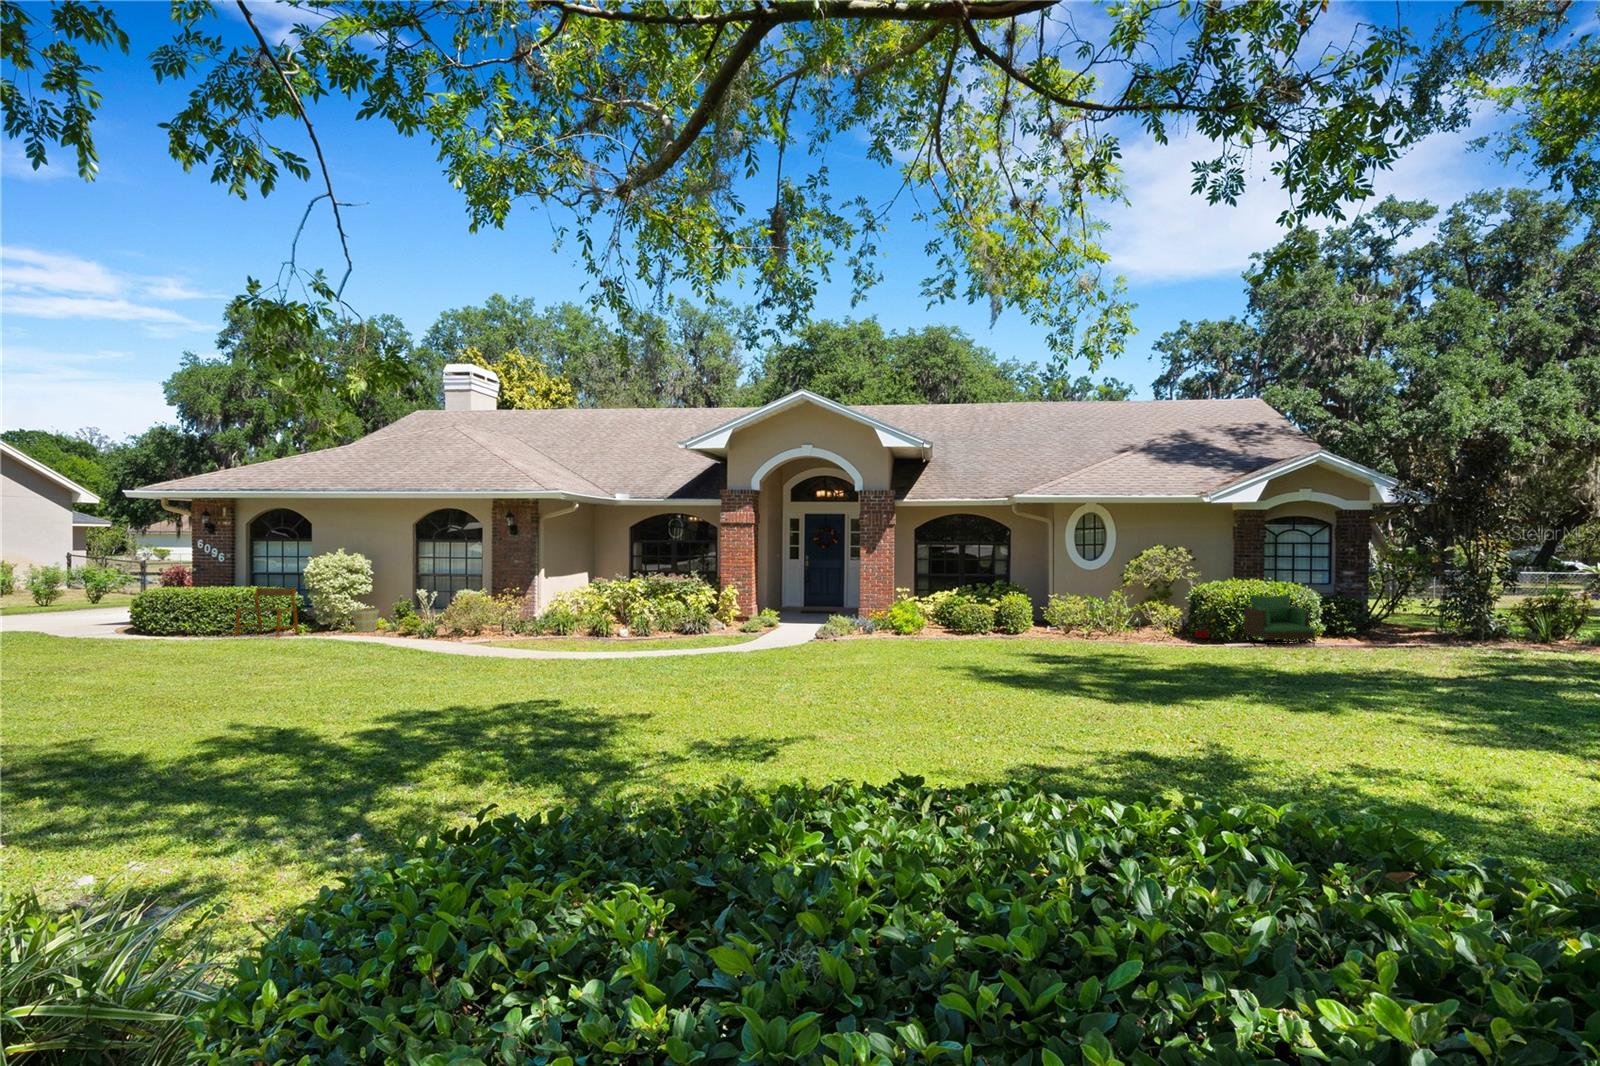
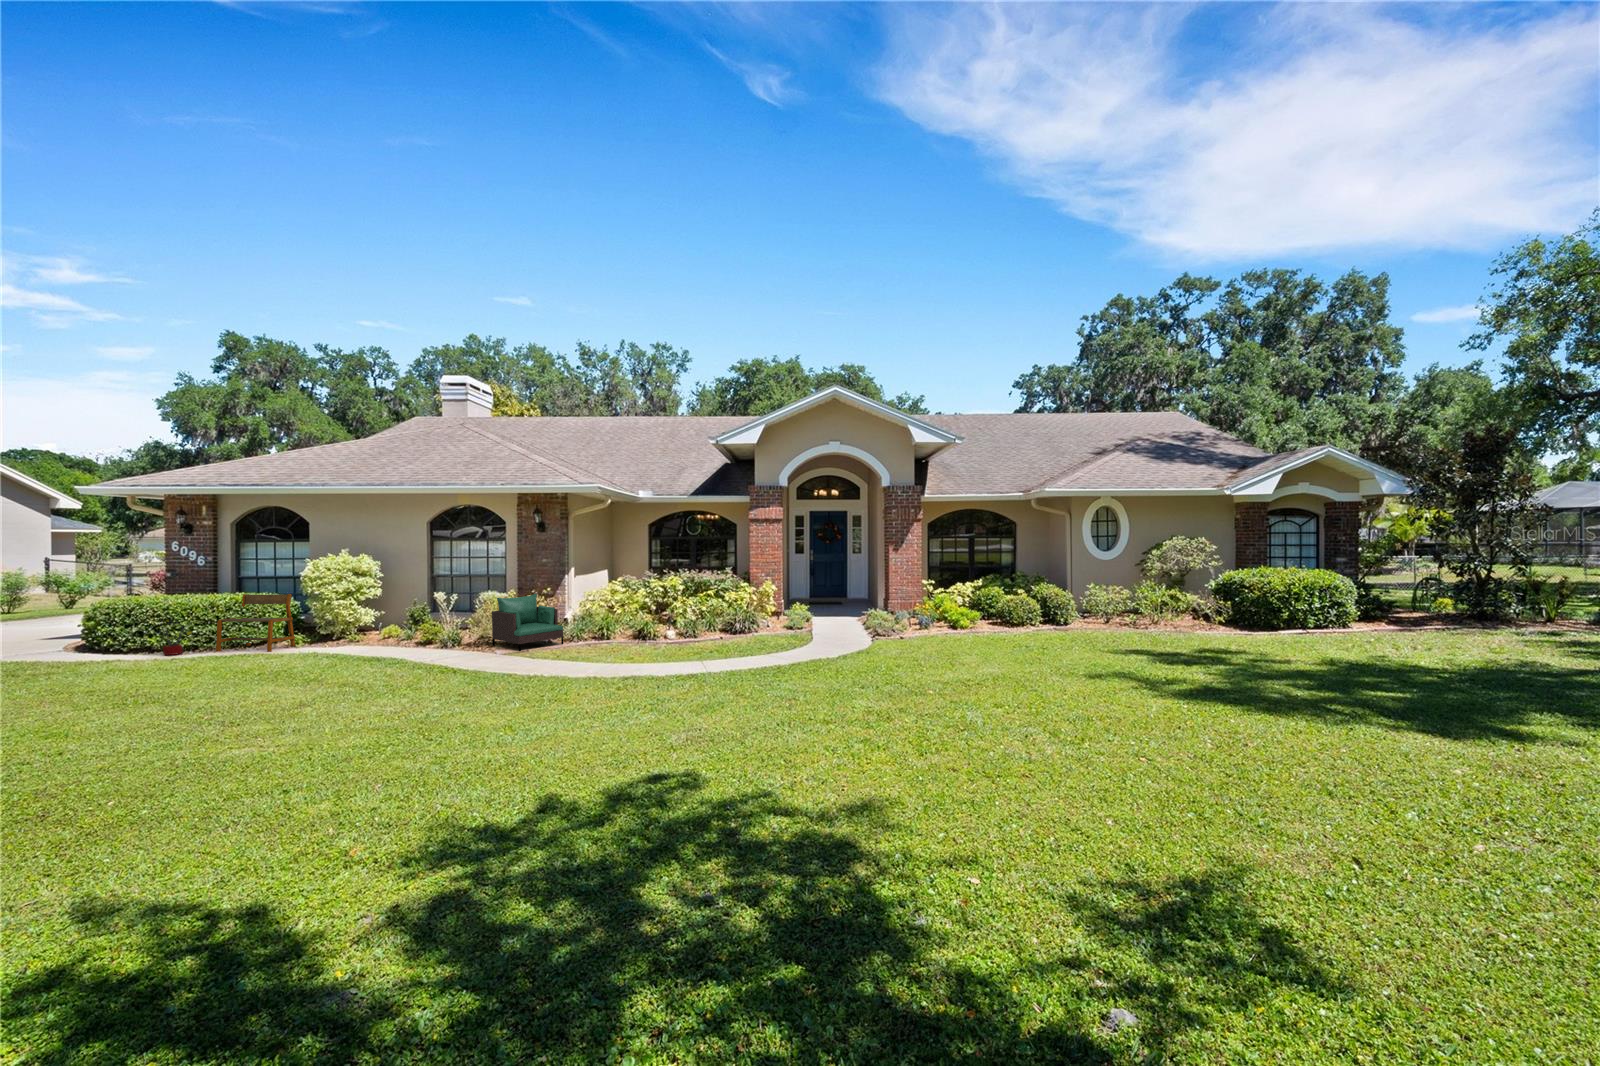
armchair: present [1244,595,1315,645] -> present [492,594,563,651]
wooden bucket: present [351,608,379,632] -> none [357,614,391,641]
decorative plant: present [1195,615,1214,638] -> present [163,621,191,655]

